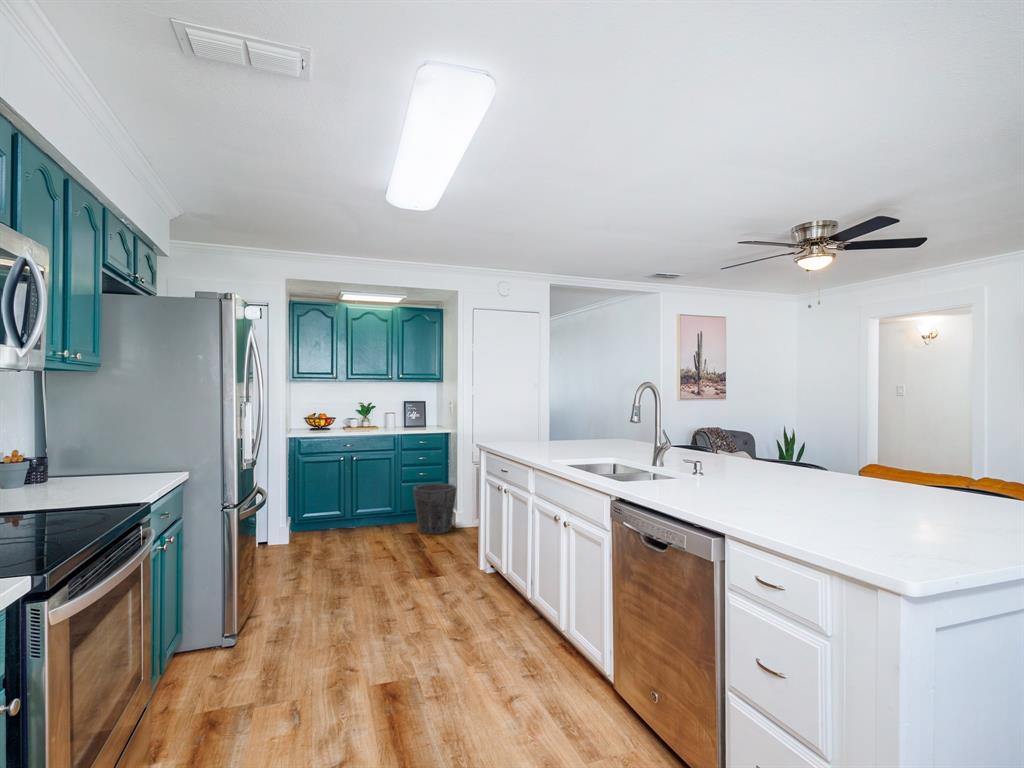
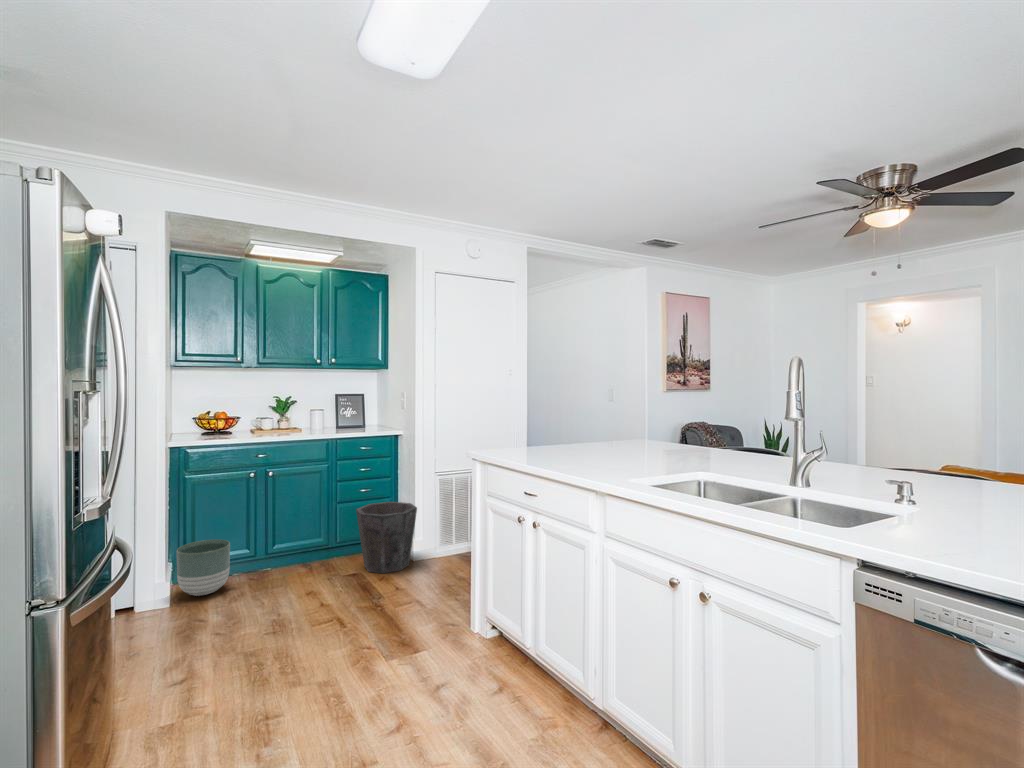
planter: none [293,503,326,540] -> present [177,540,230,596]

